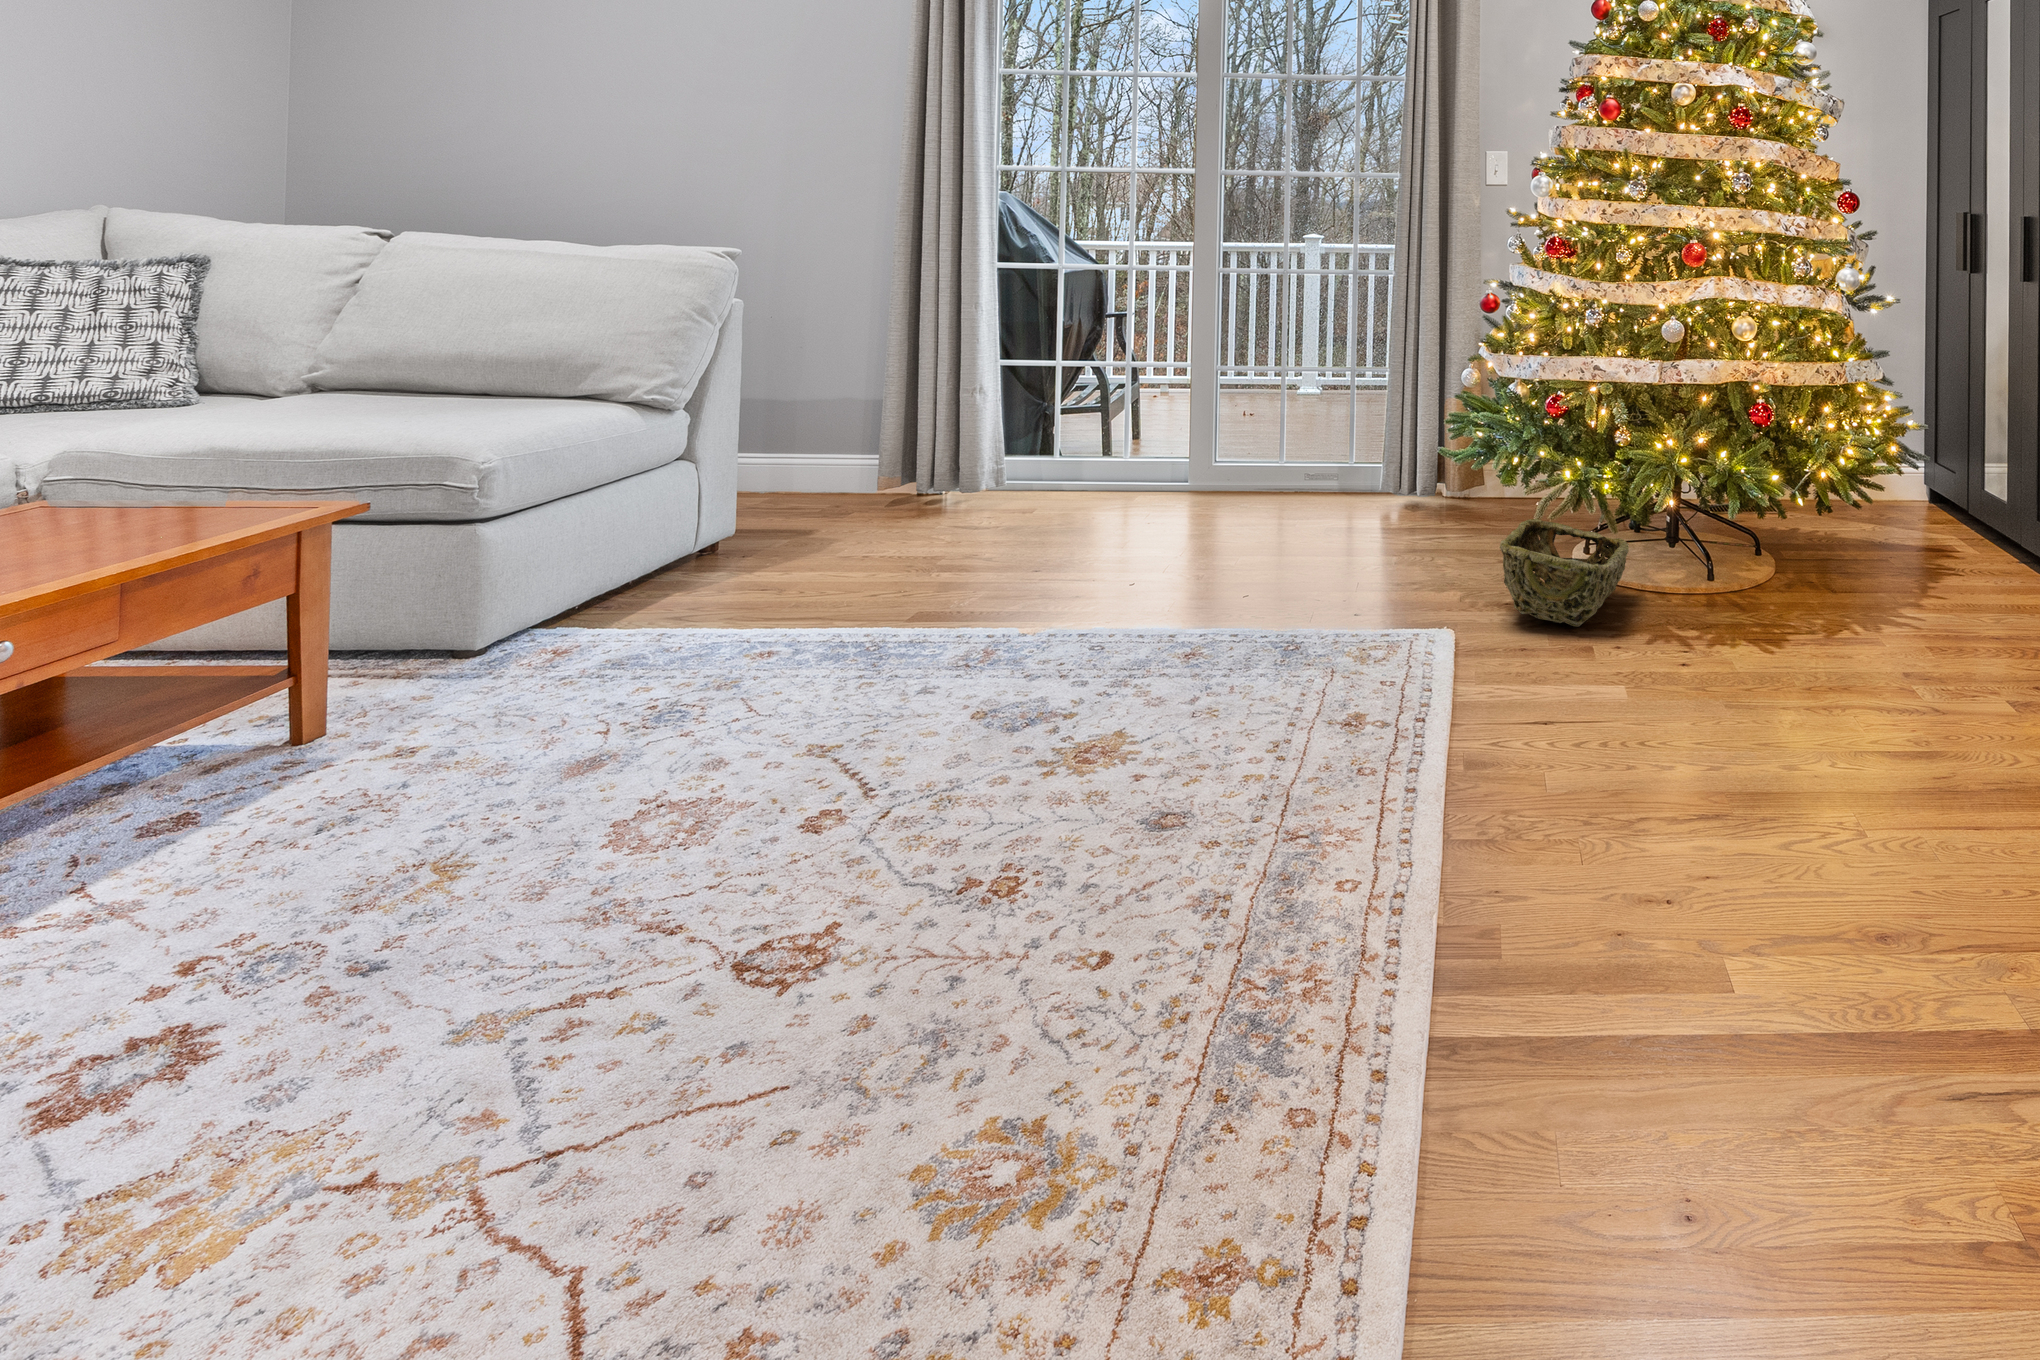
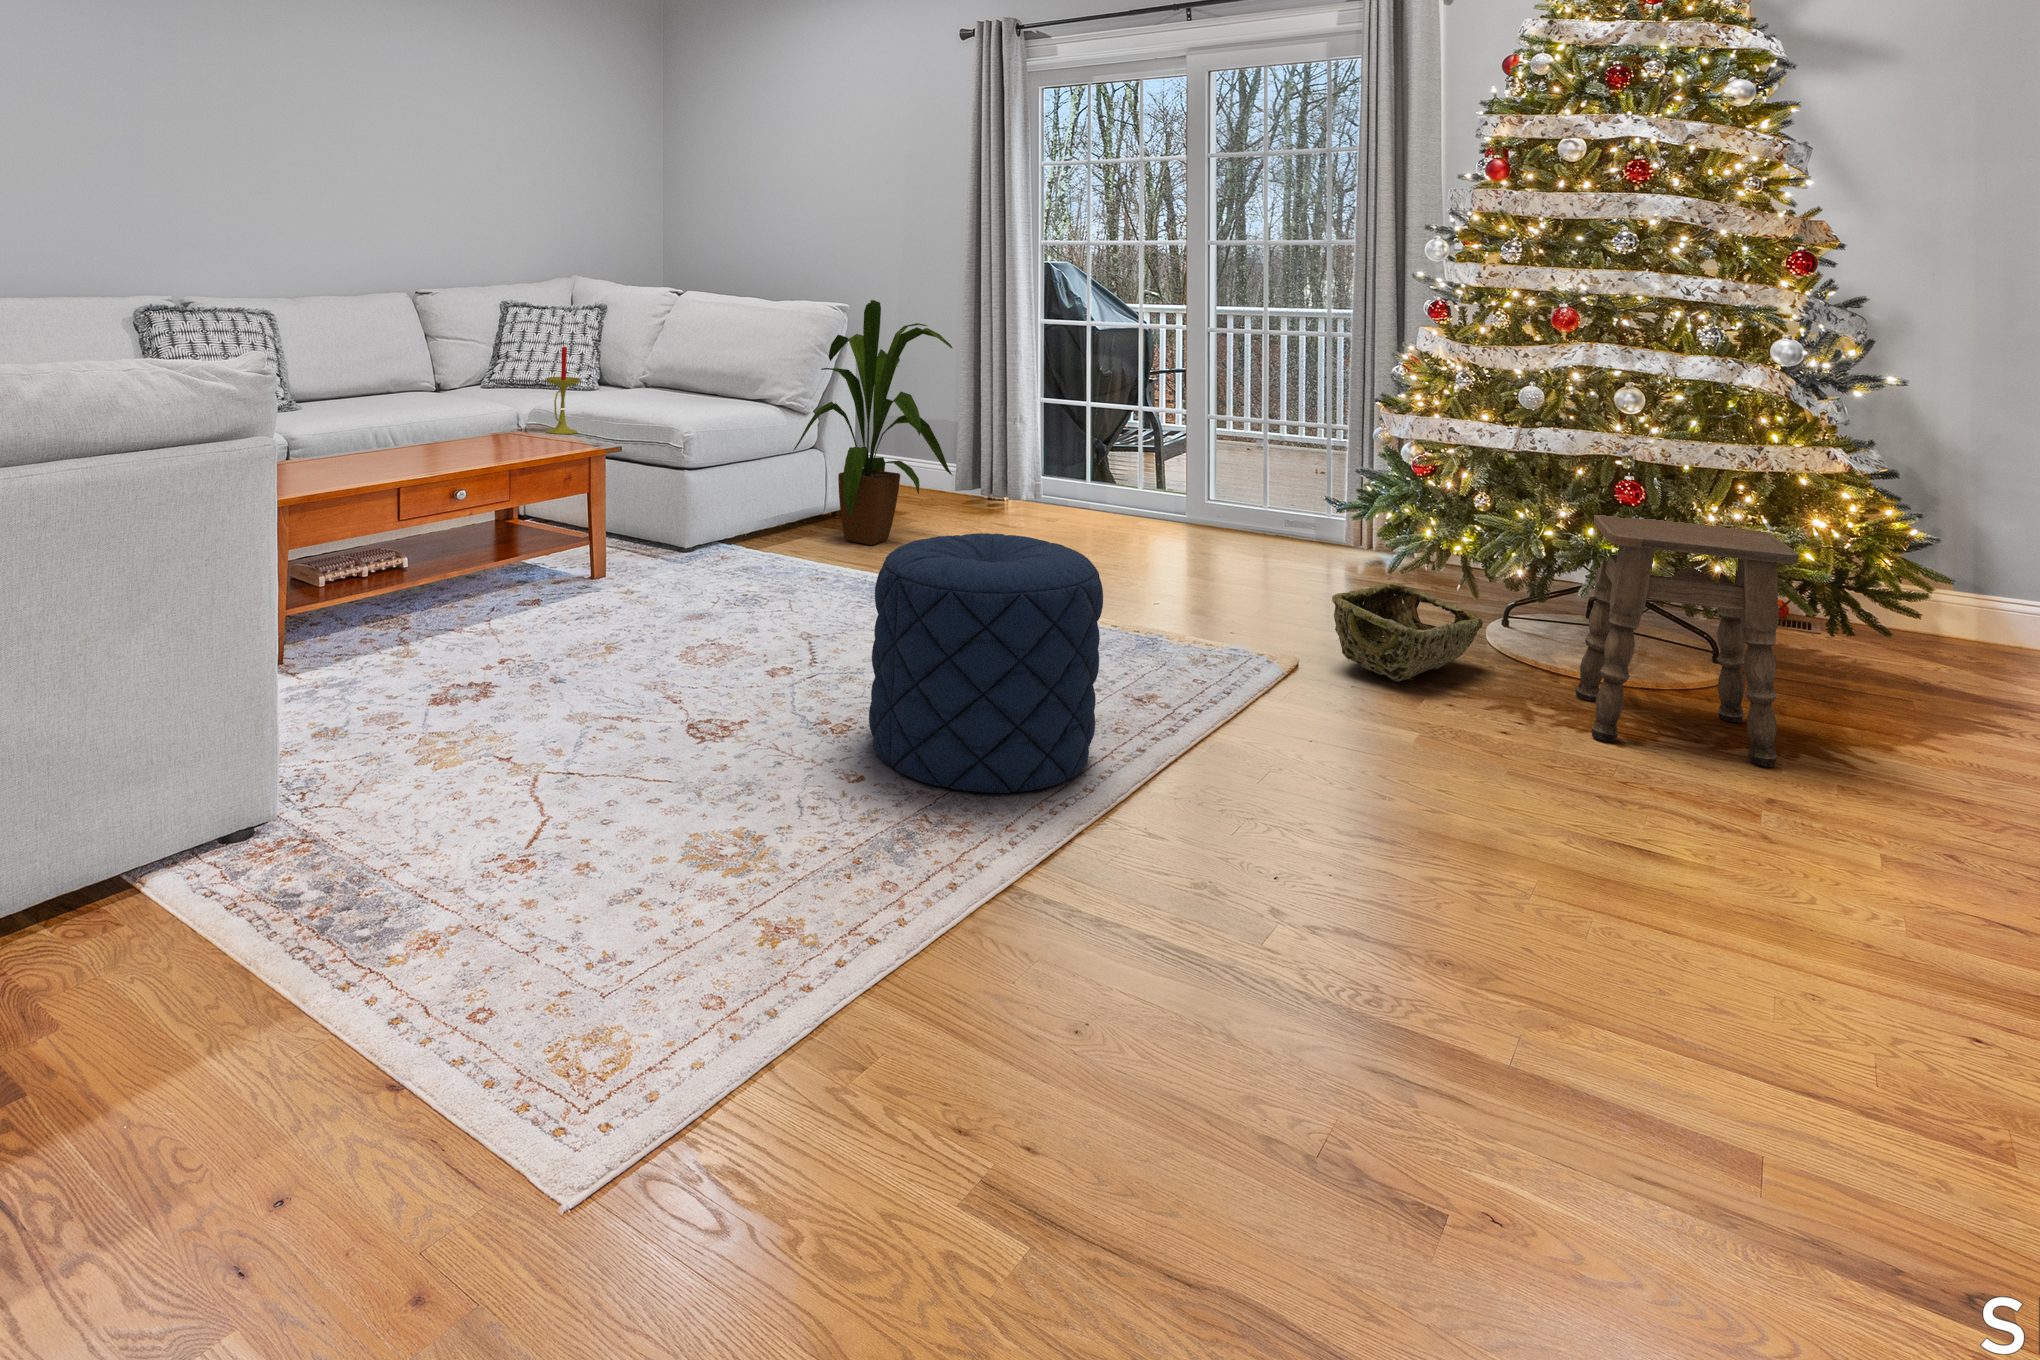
house plant: none [663,231,923,588] -> present [794,300,952,545]
candle: none [116,331,206,495] -> present [546,347,581,434]
side table: none [1724,409,1935,644] -> present [1576,515,1798,767]
pouf: none [1060,533,1399,927] -> present [869,533,1103,793]

